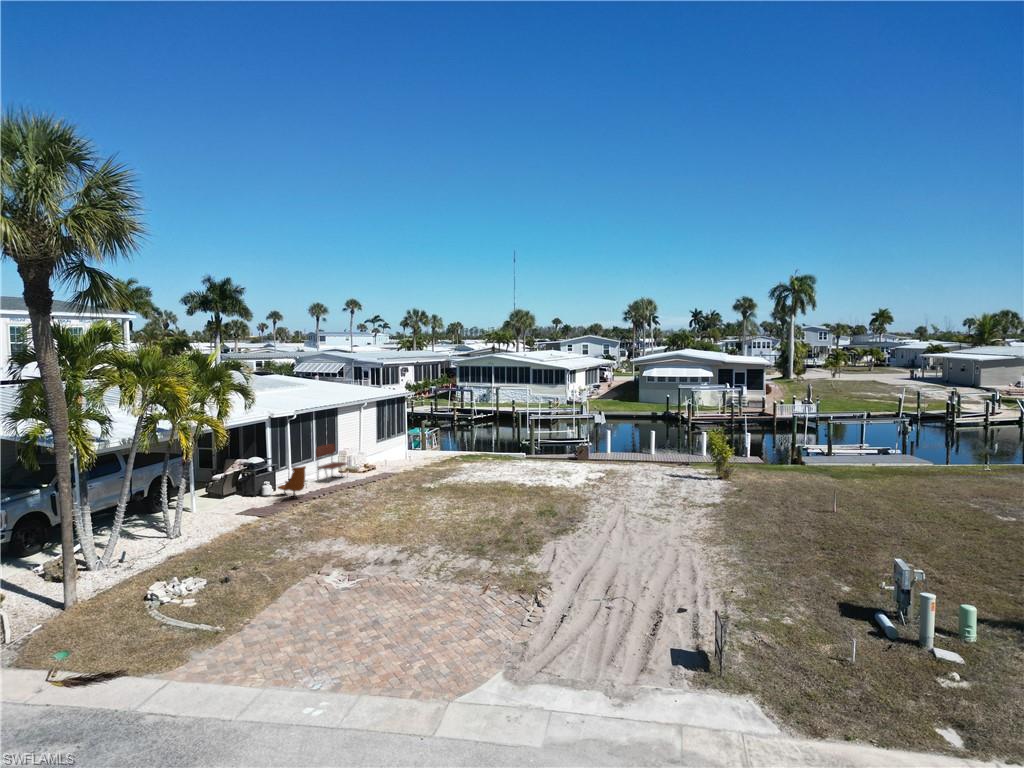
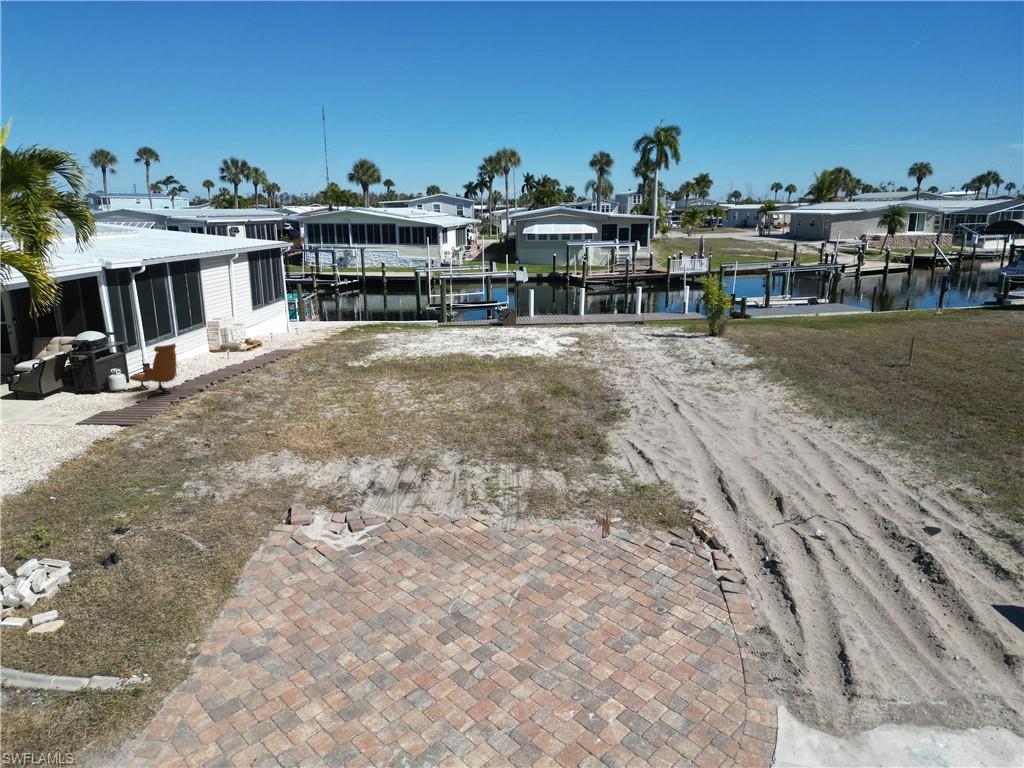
bench: present [316,444,347,483] -> none [177,312,226,367]

